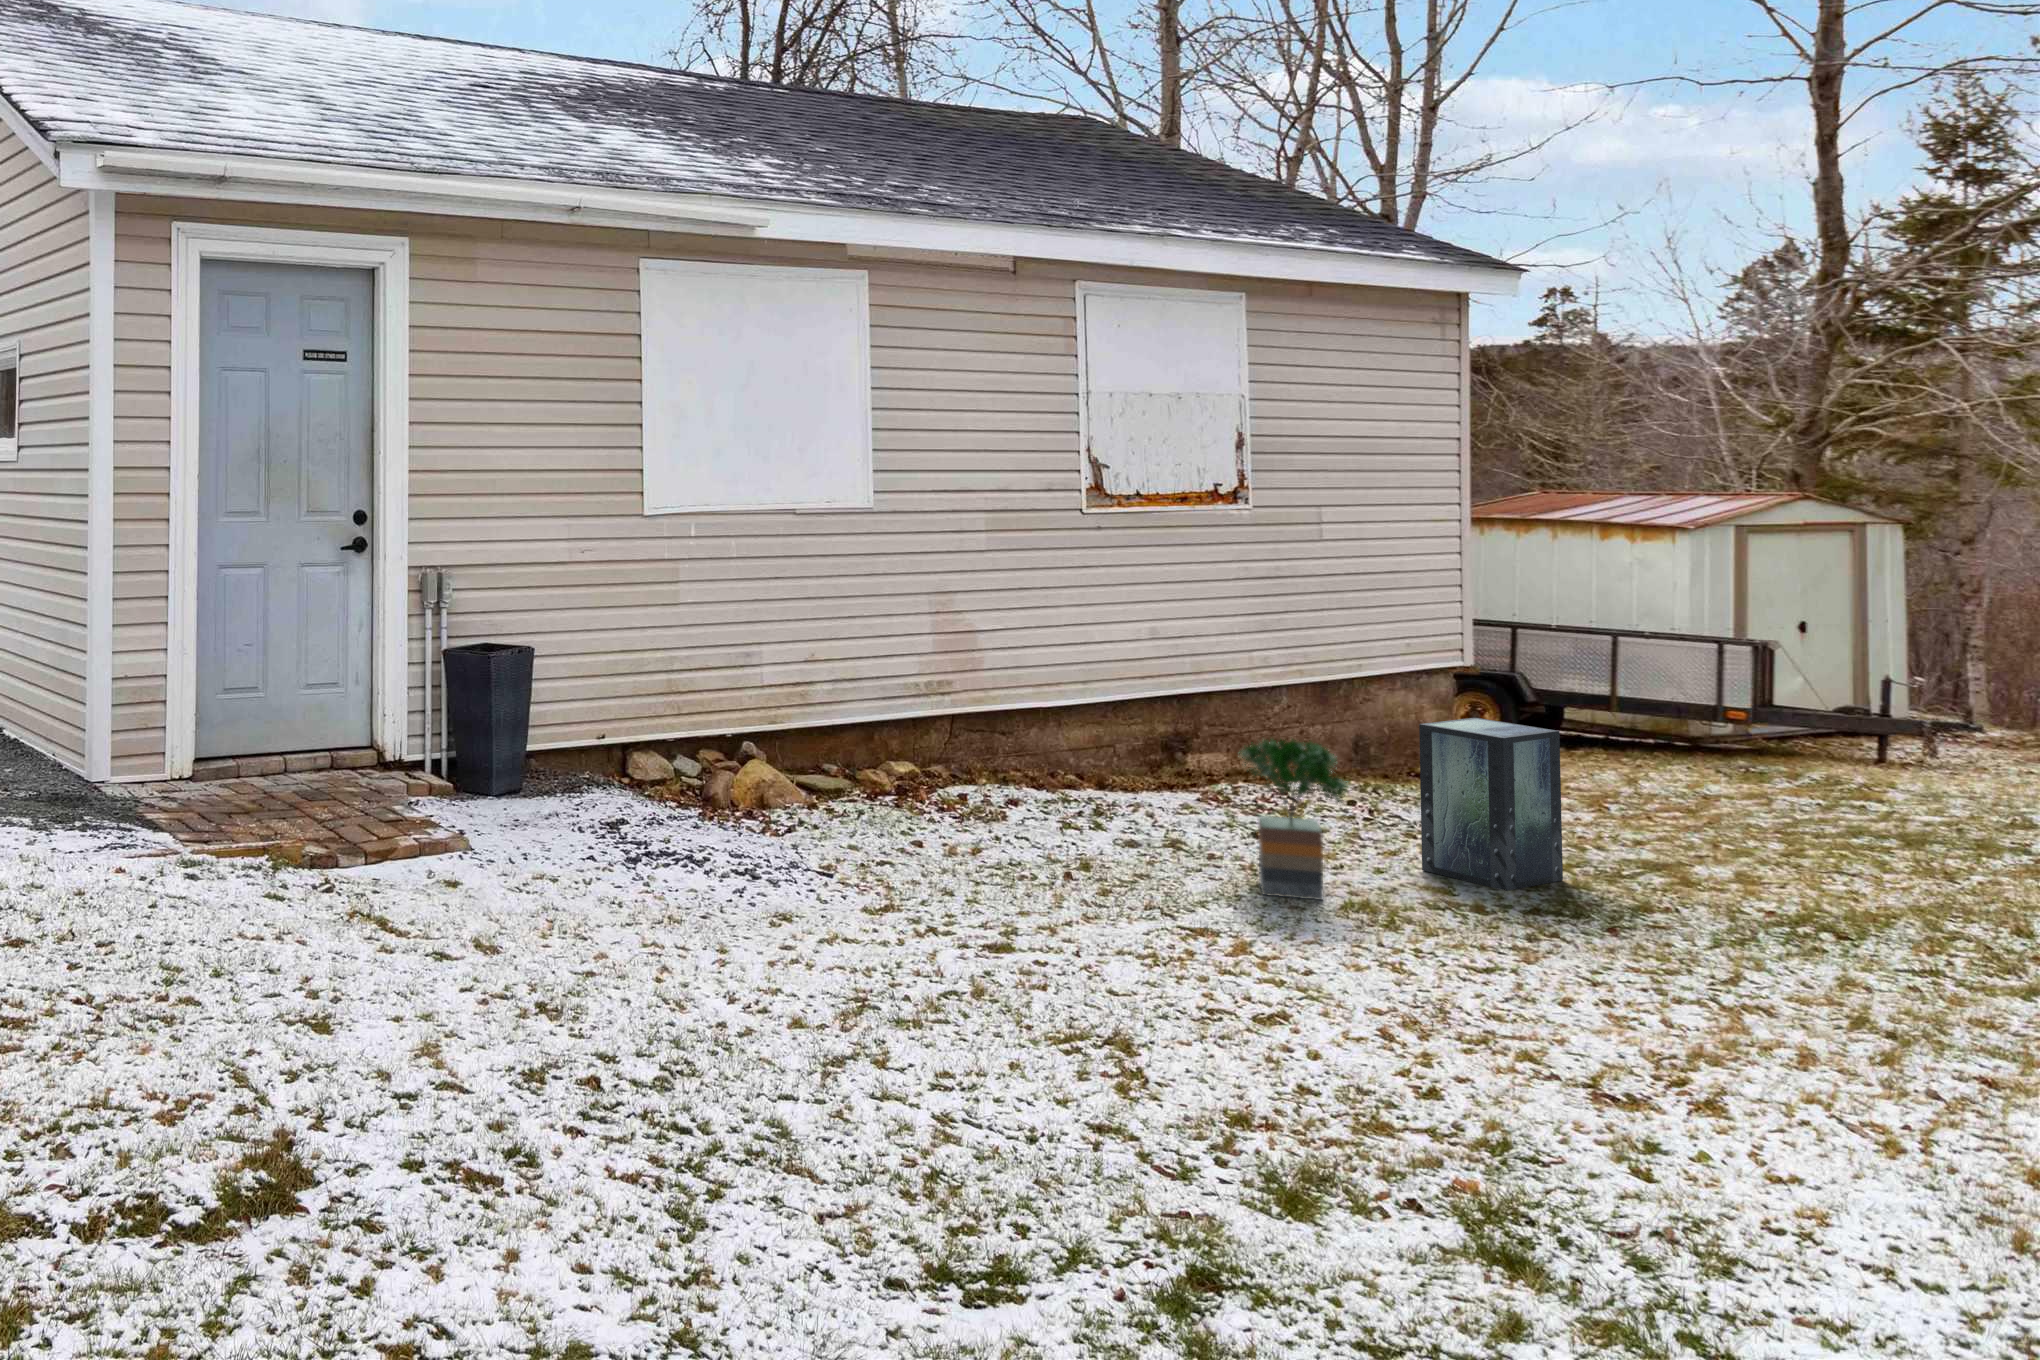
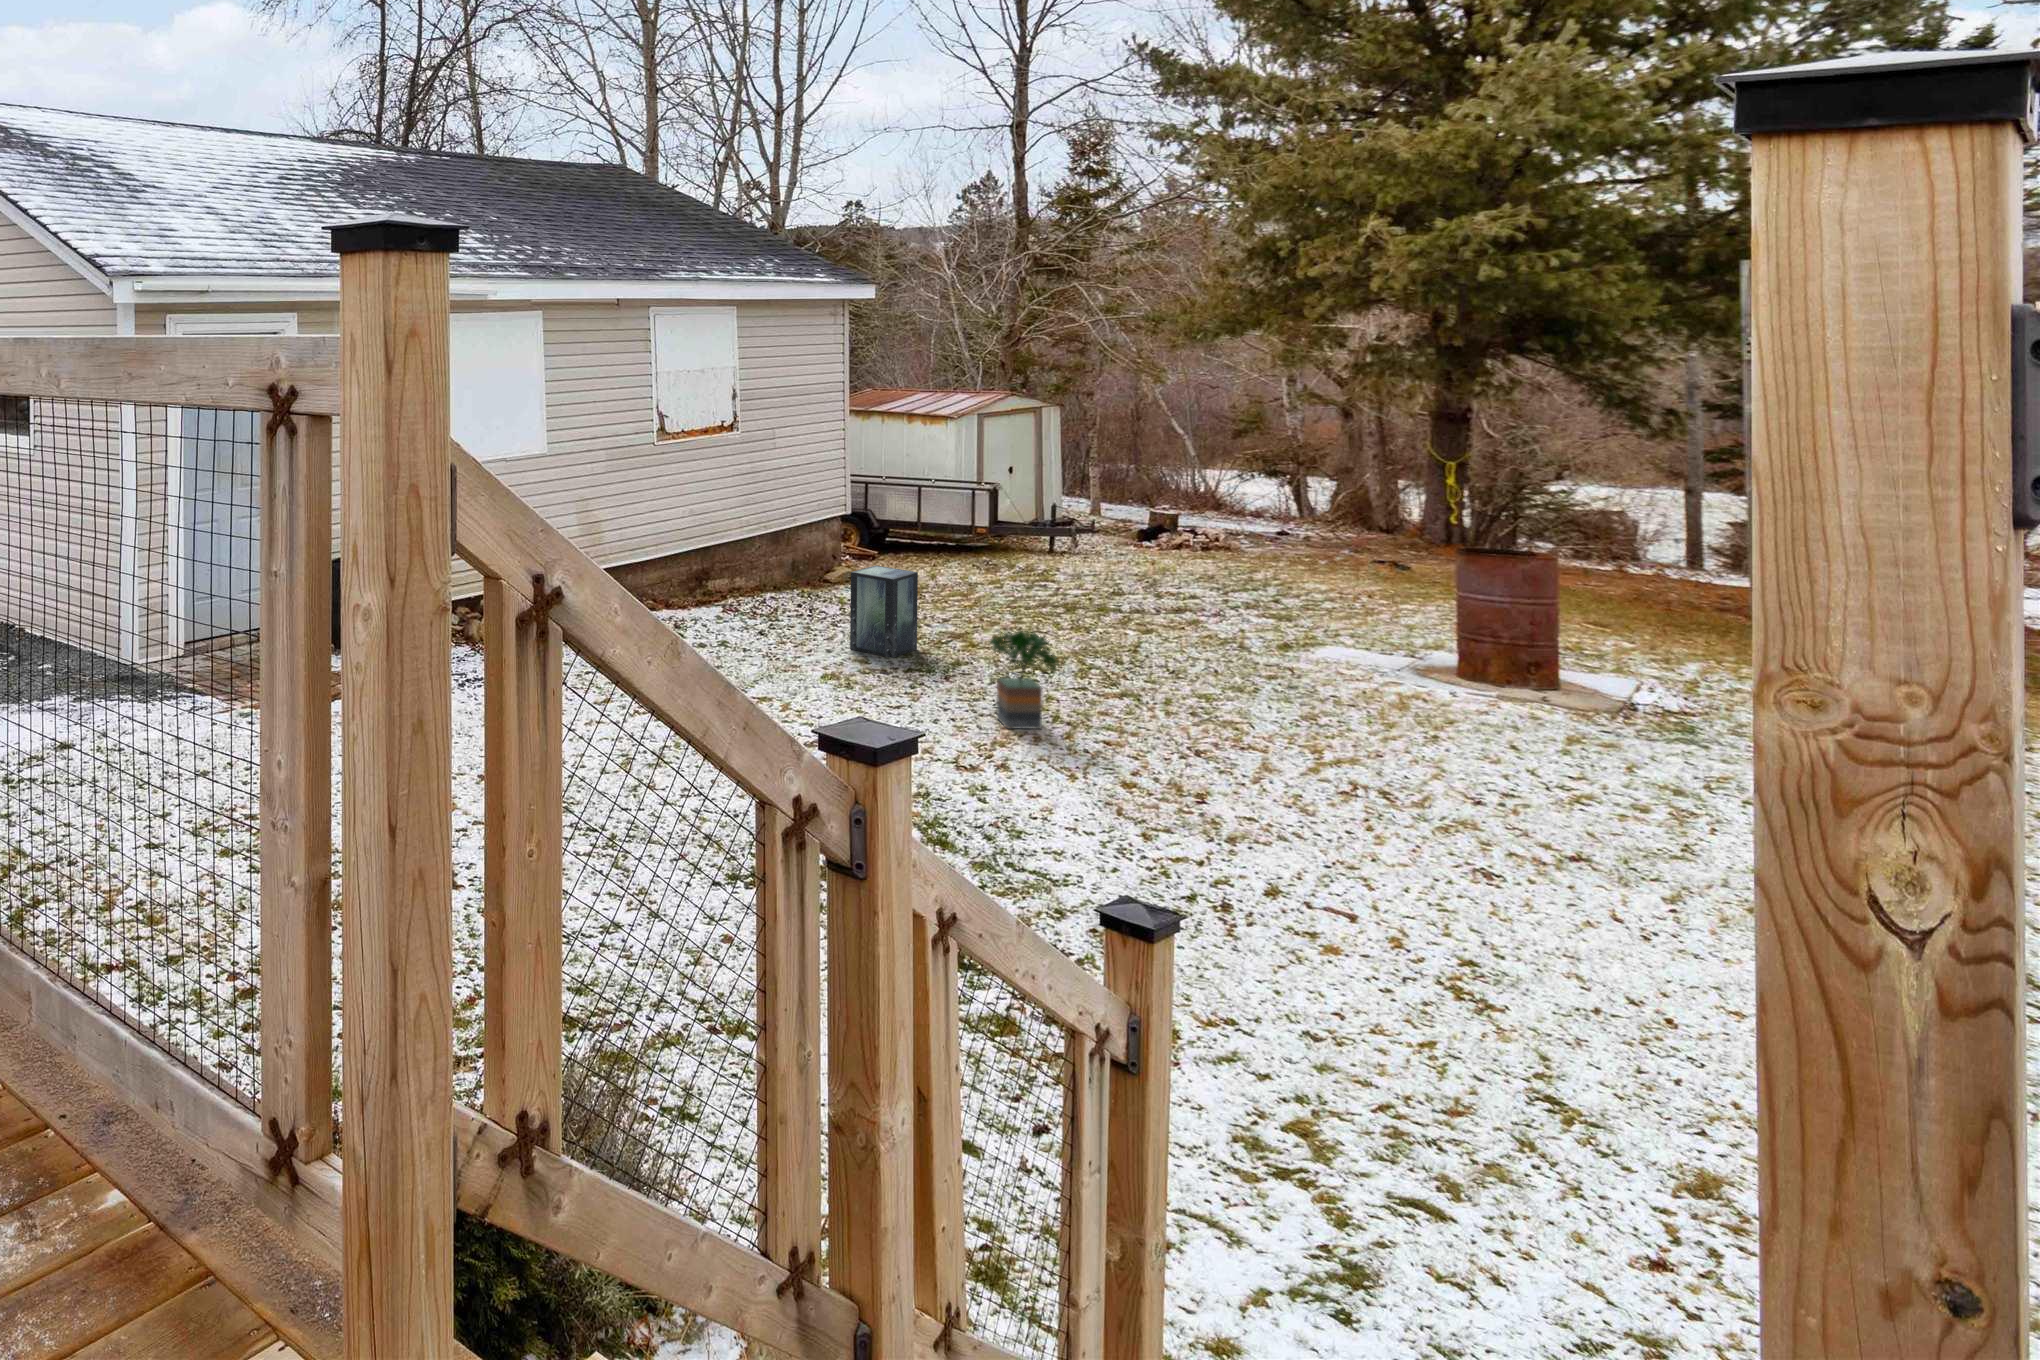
potted tree: present [1239,739,1348,900] -> present [990,631,1058,729]

